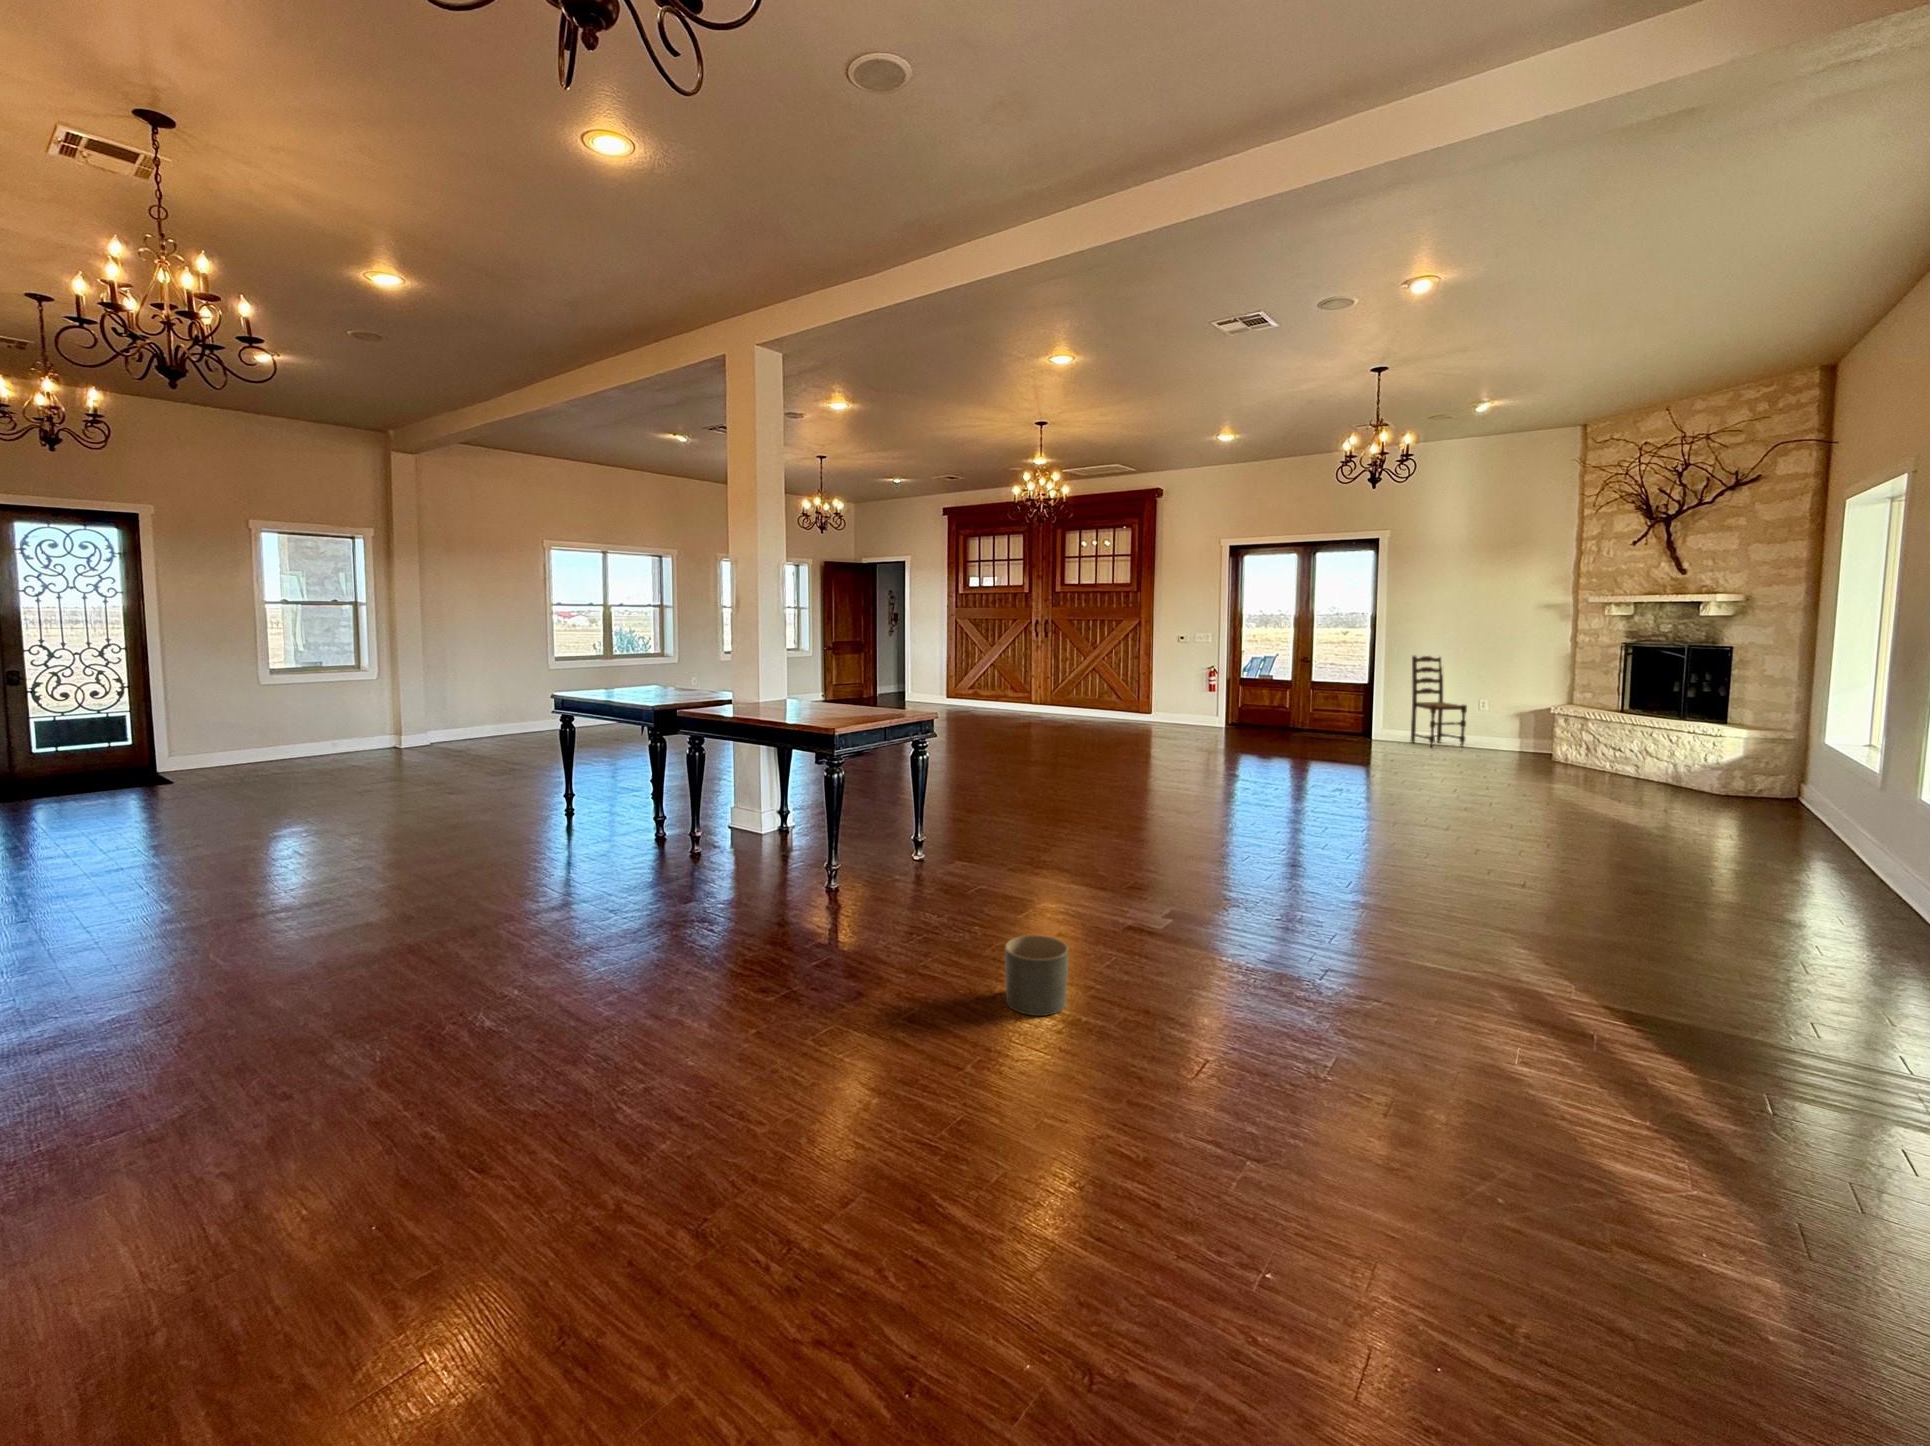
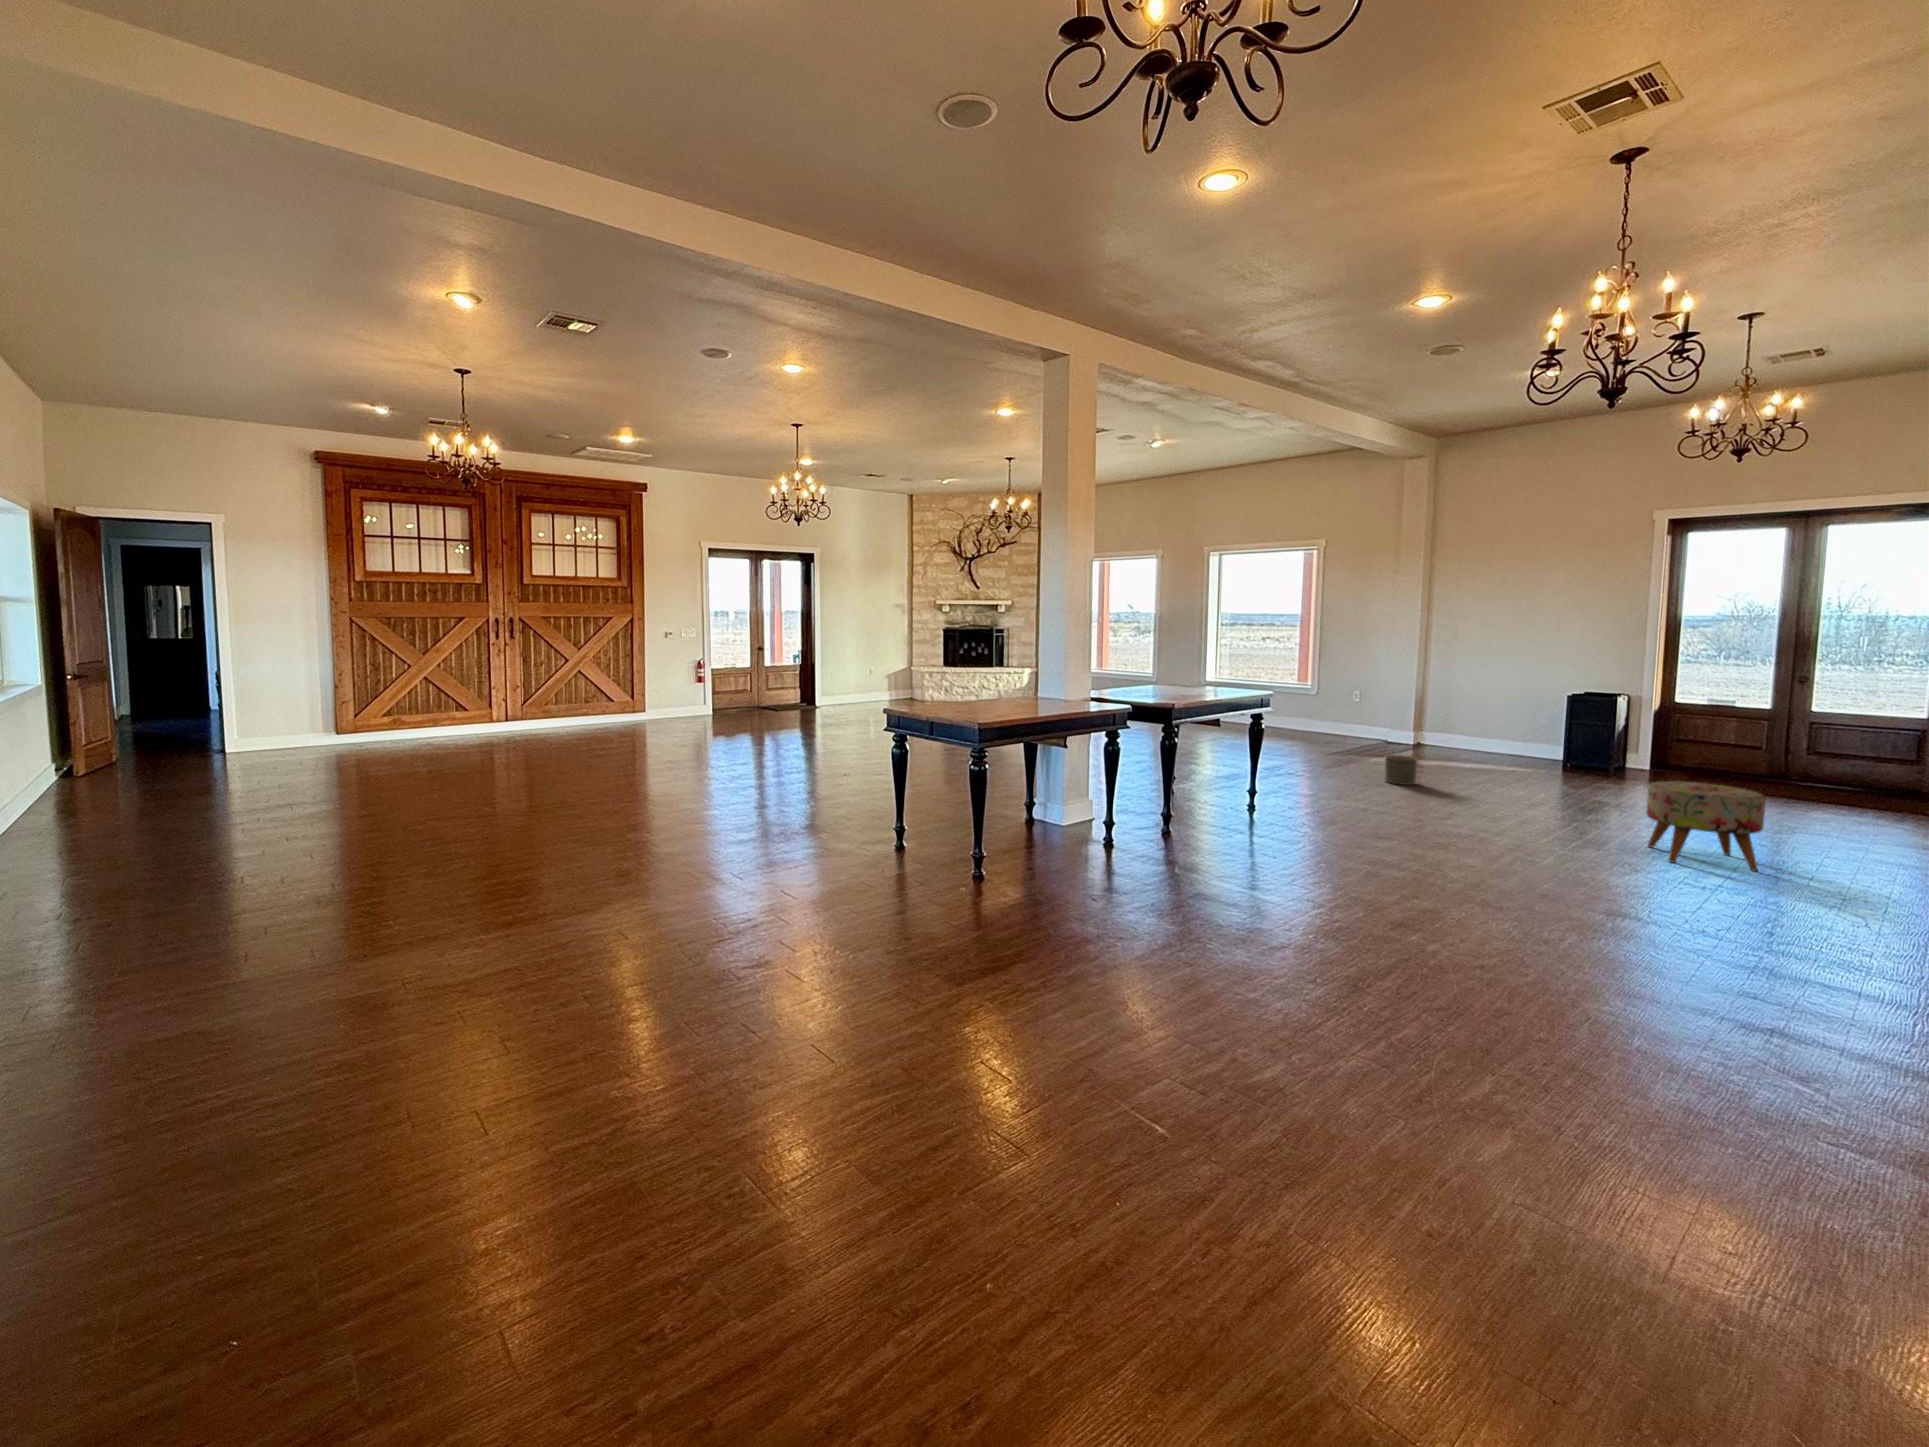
dining chair: present [1411,656,1467,747] -> none [840,640,867,703]
ottoman: none [187,969,431,1210] -> present [1646,781,1766,871]

